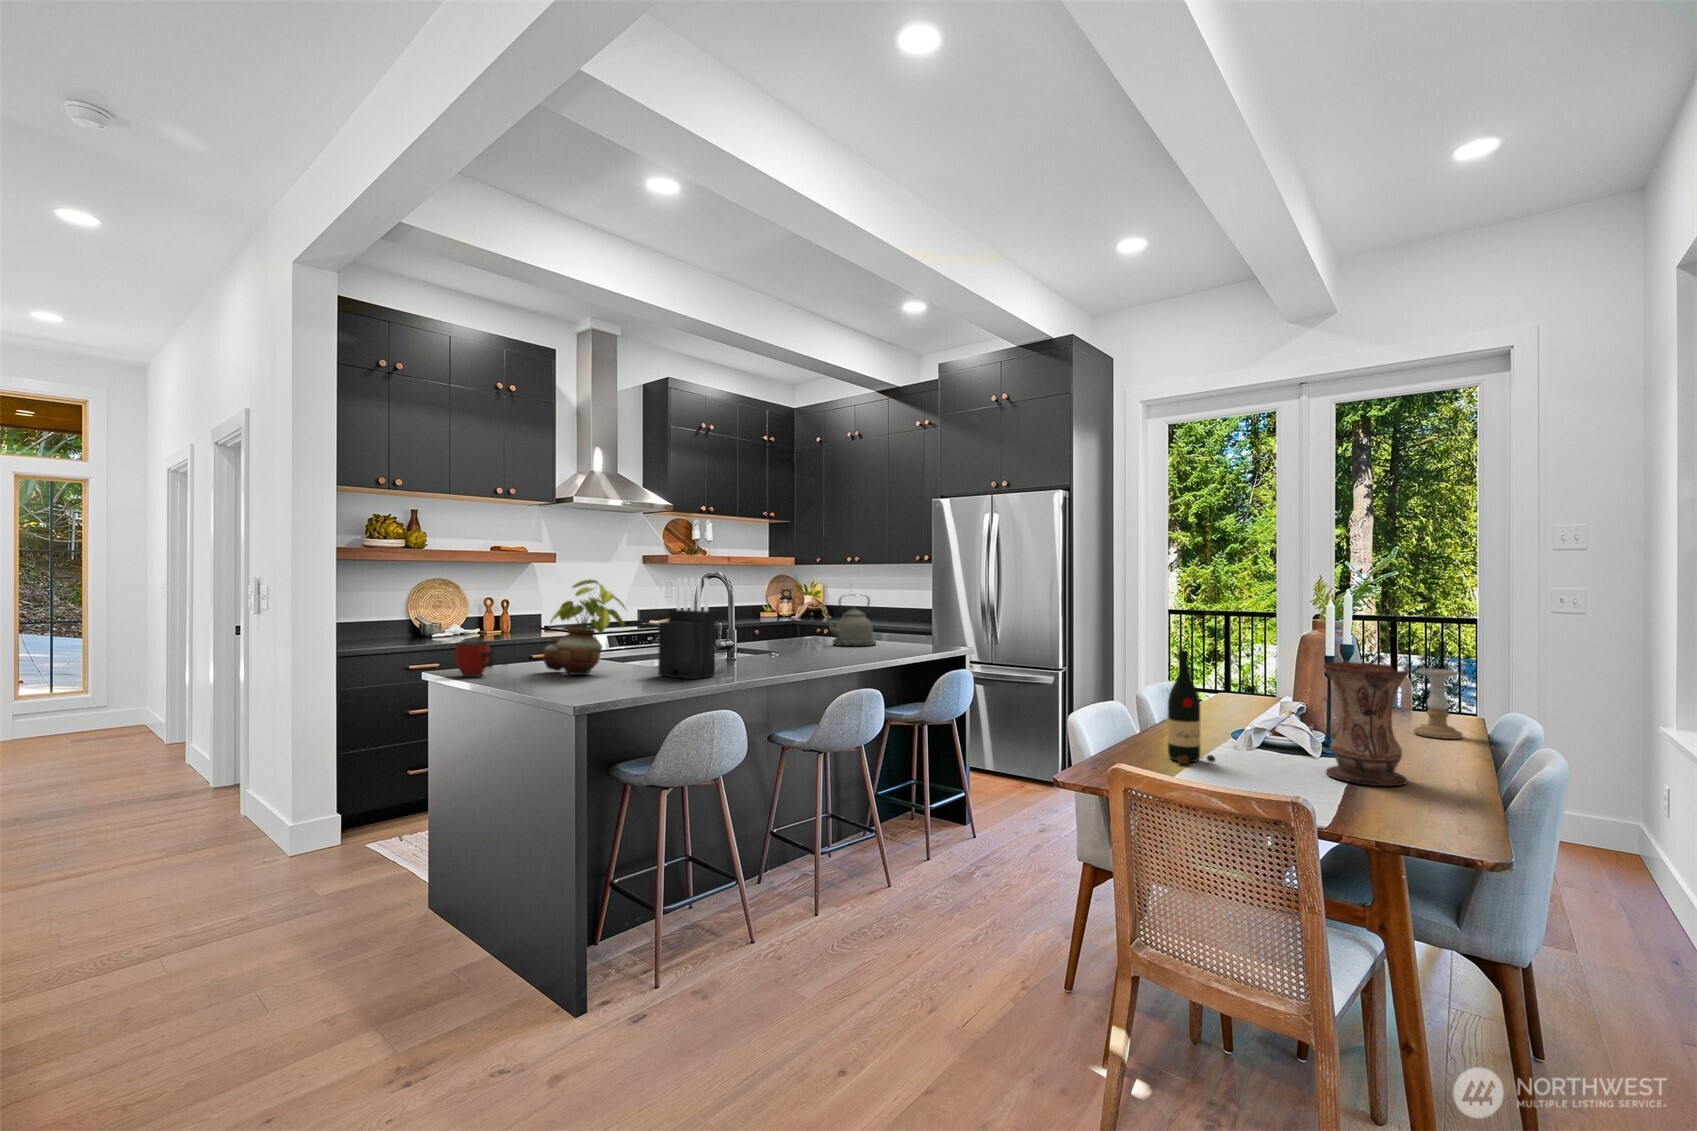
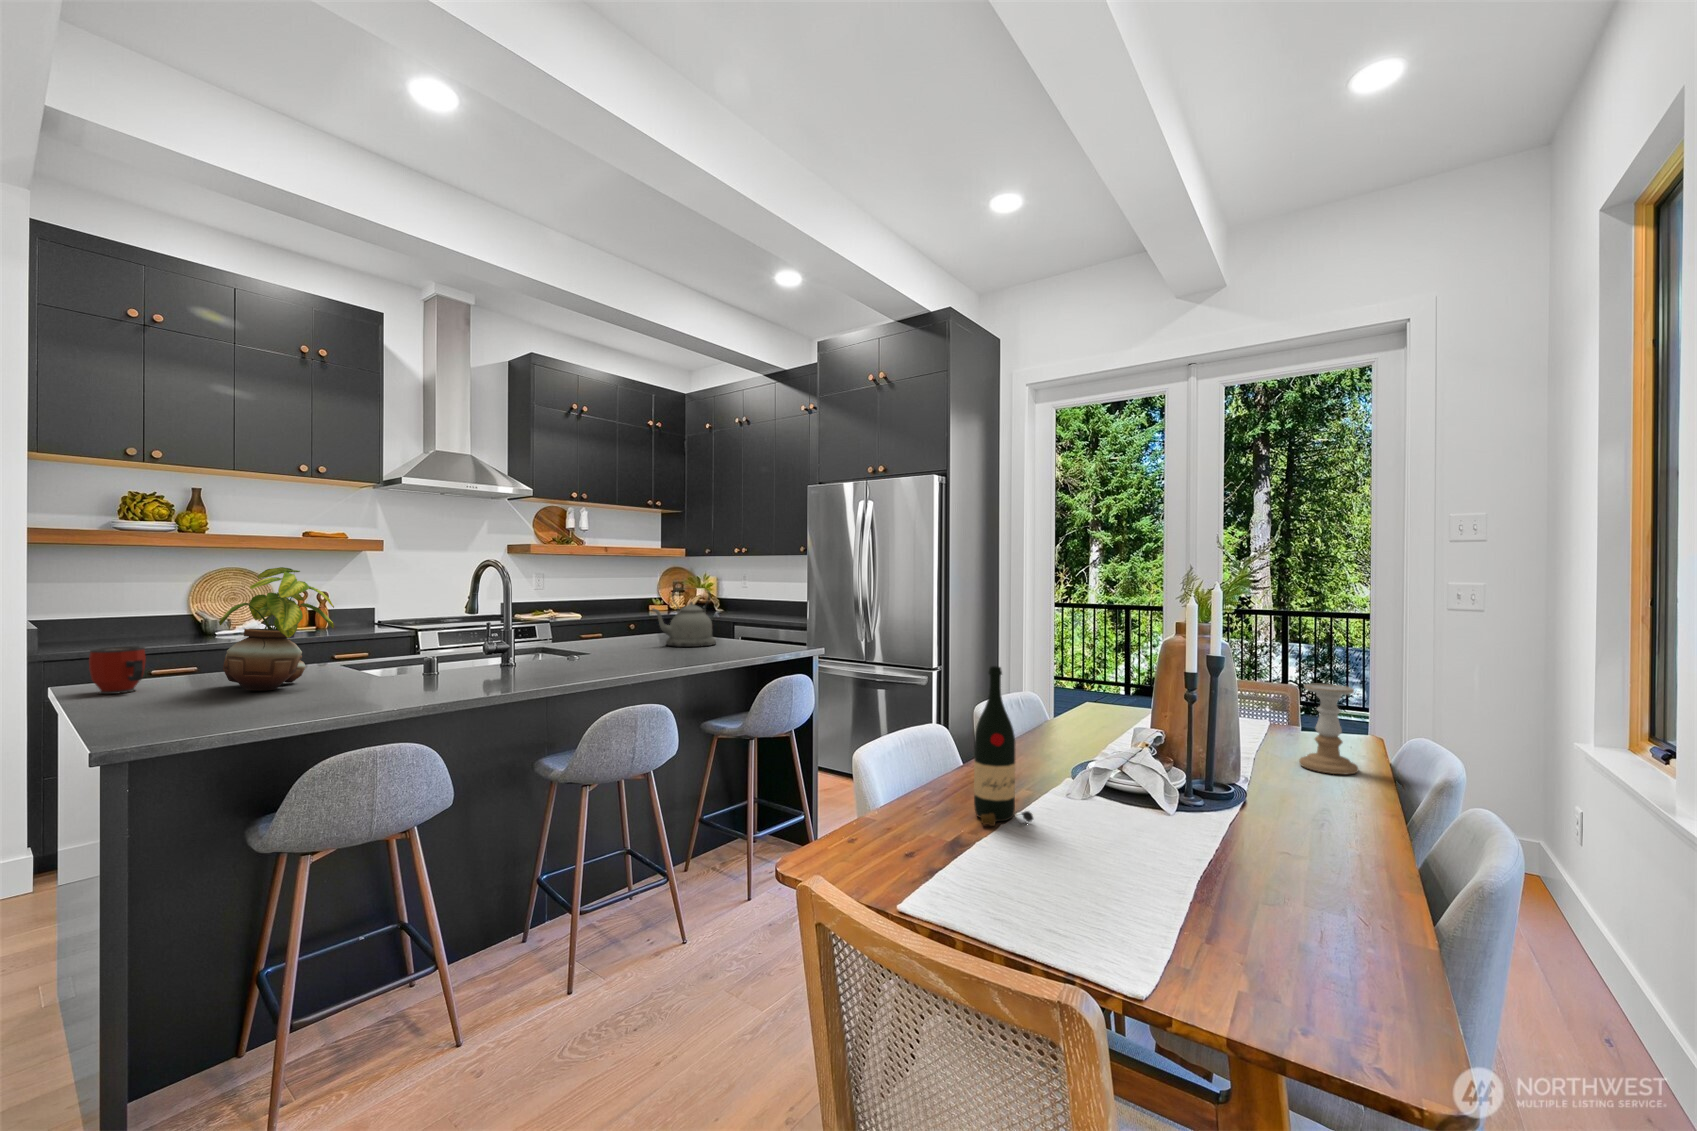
knife block: present [658,578,715,679] -> none [366,566,440,697]
vase: present [1323,662,1410,786] -> none [1175,685,1292,870]

